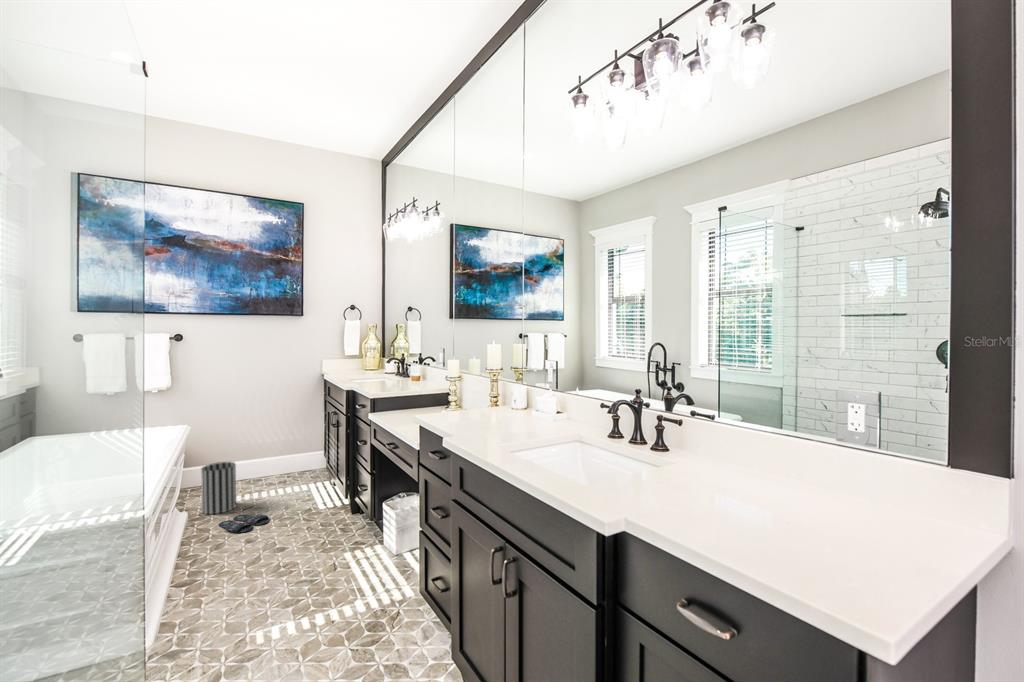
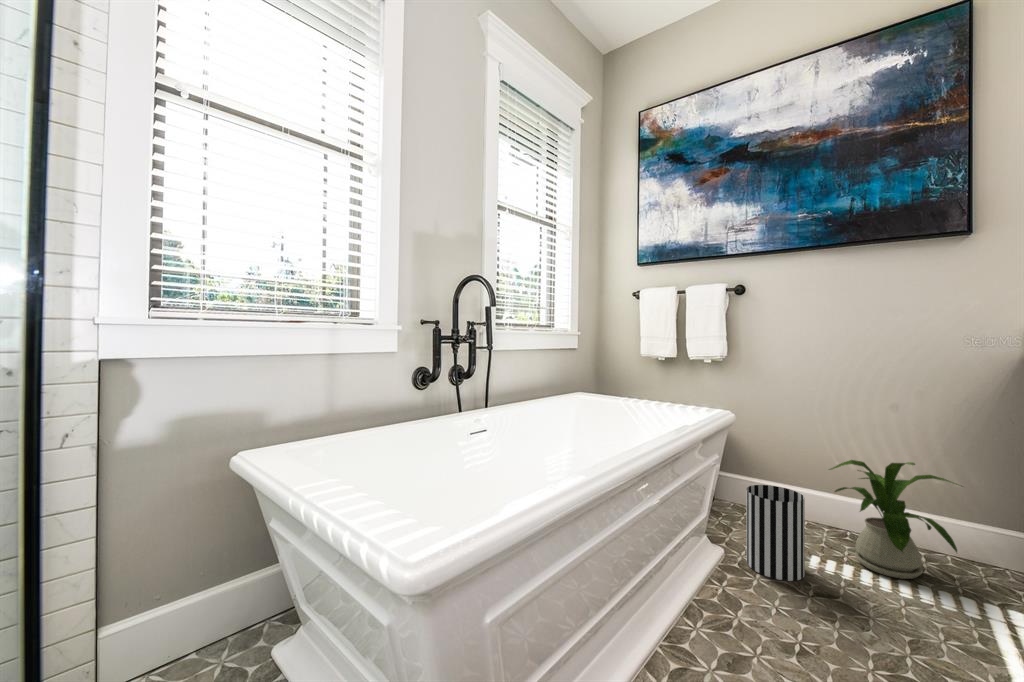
house plant: none [243,431,302,490] -> present [829,460,958,579]
slippers: present [219,514,269,533] -> none [759,599,862,662]

